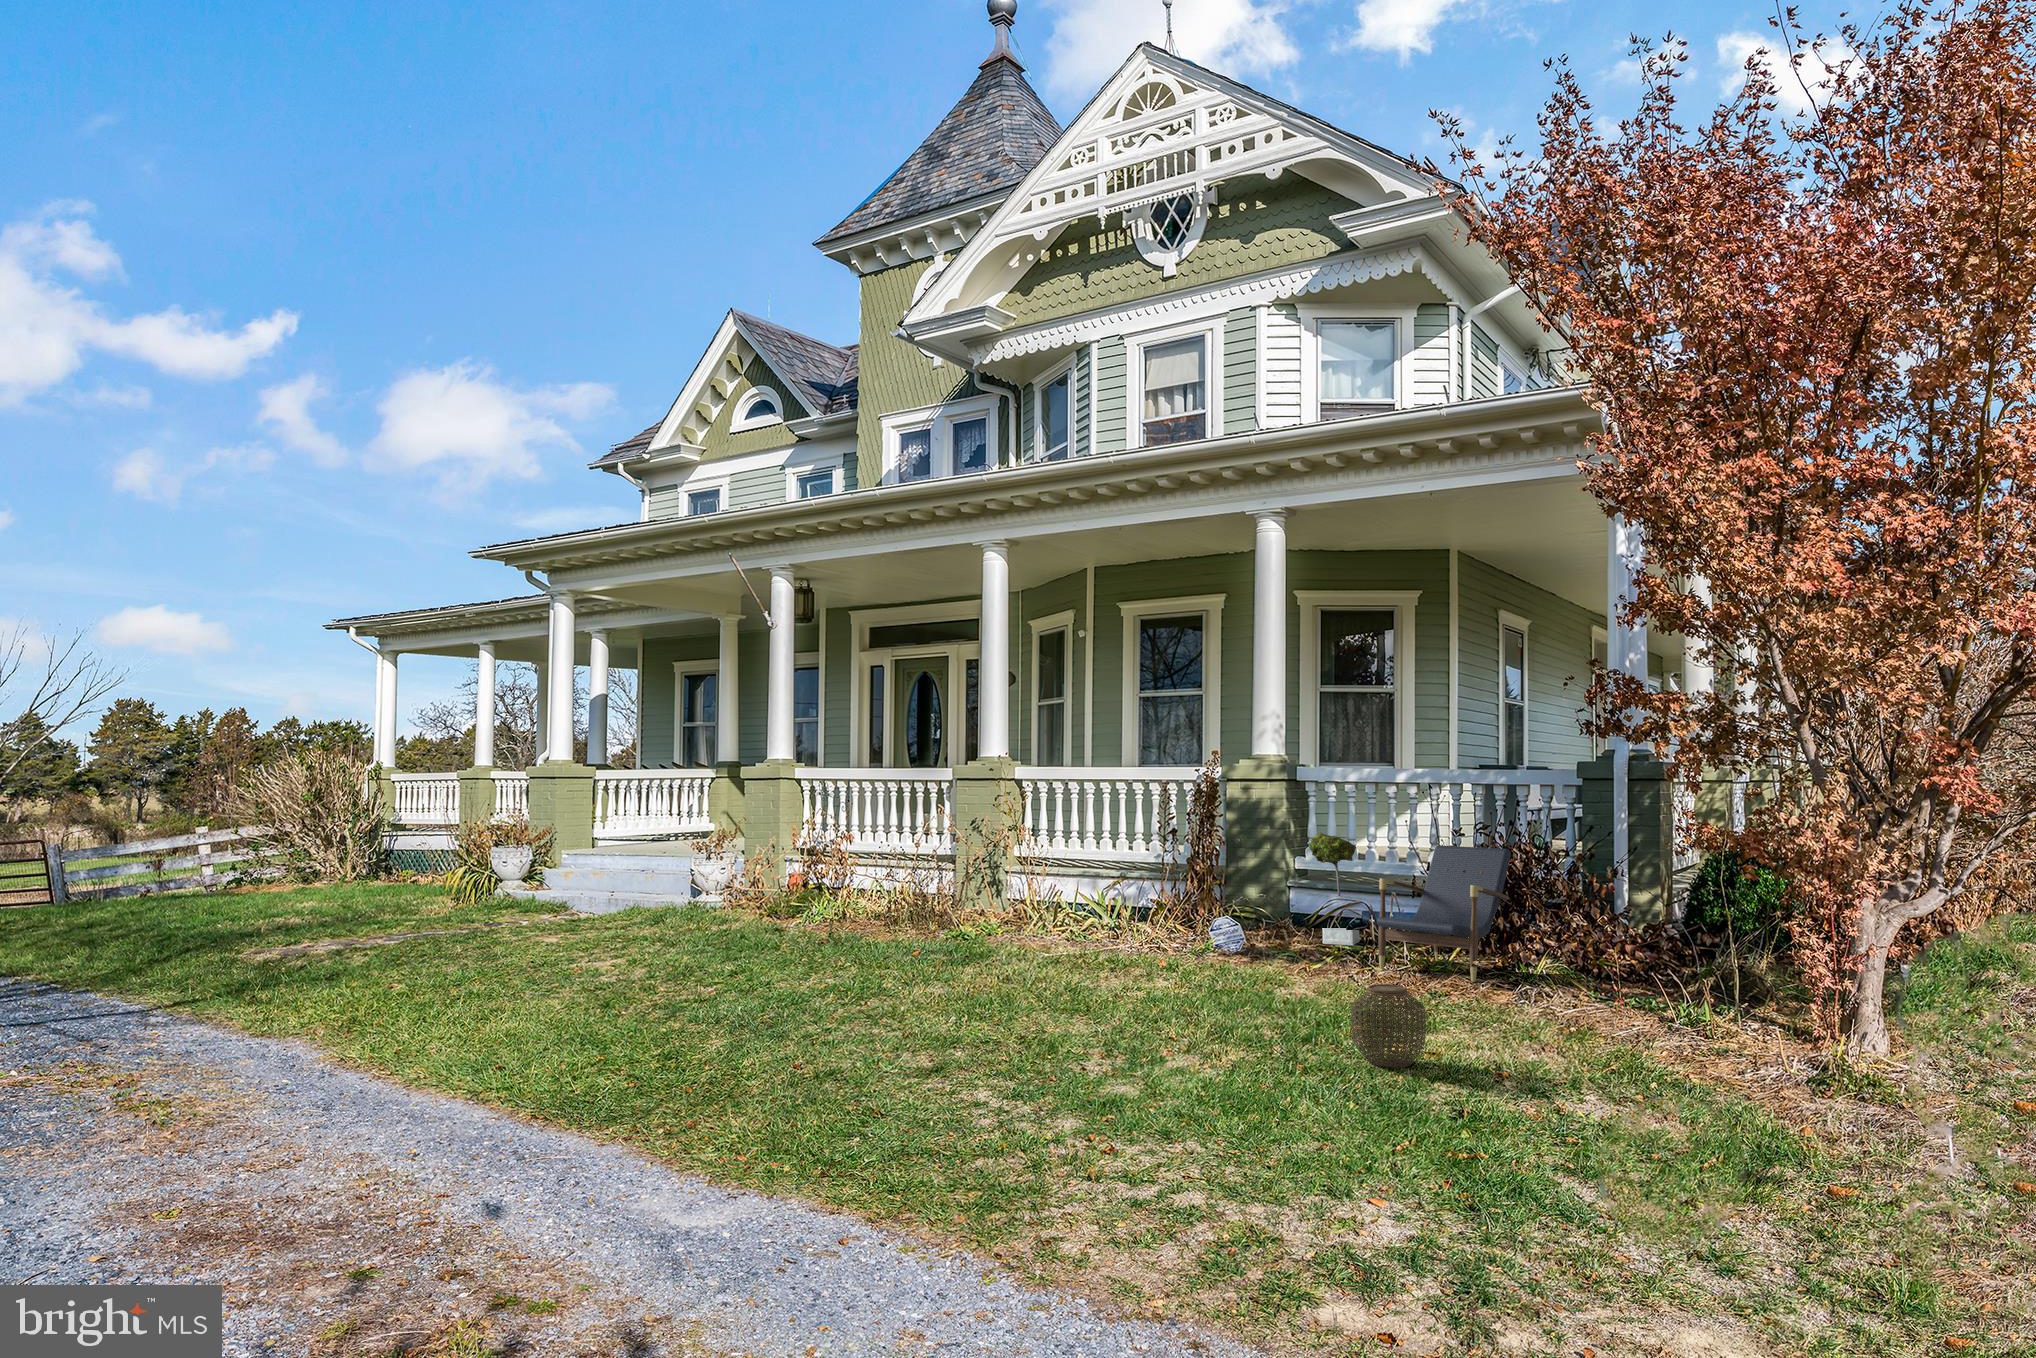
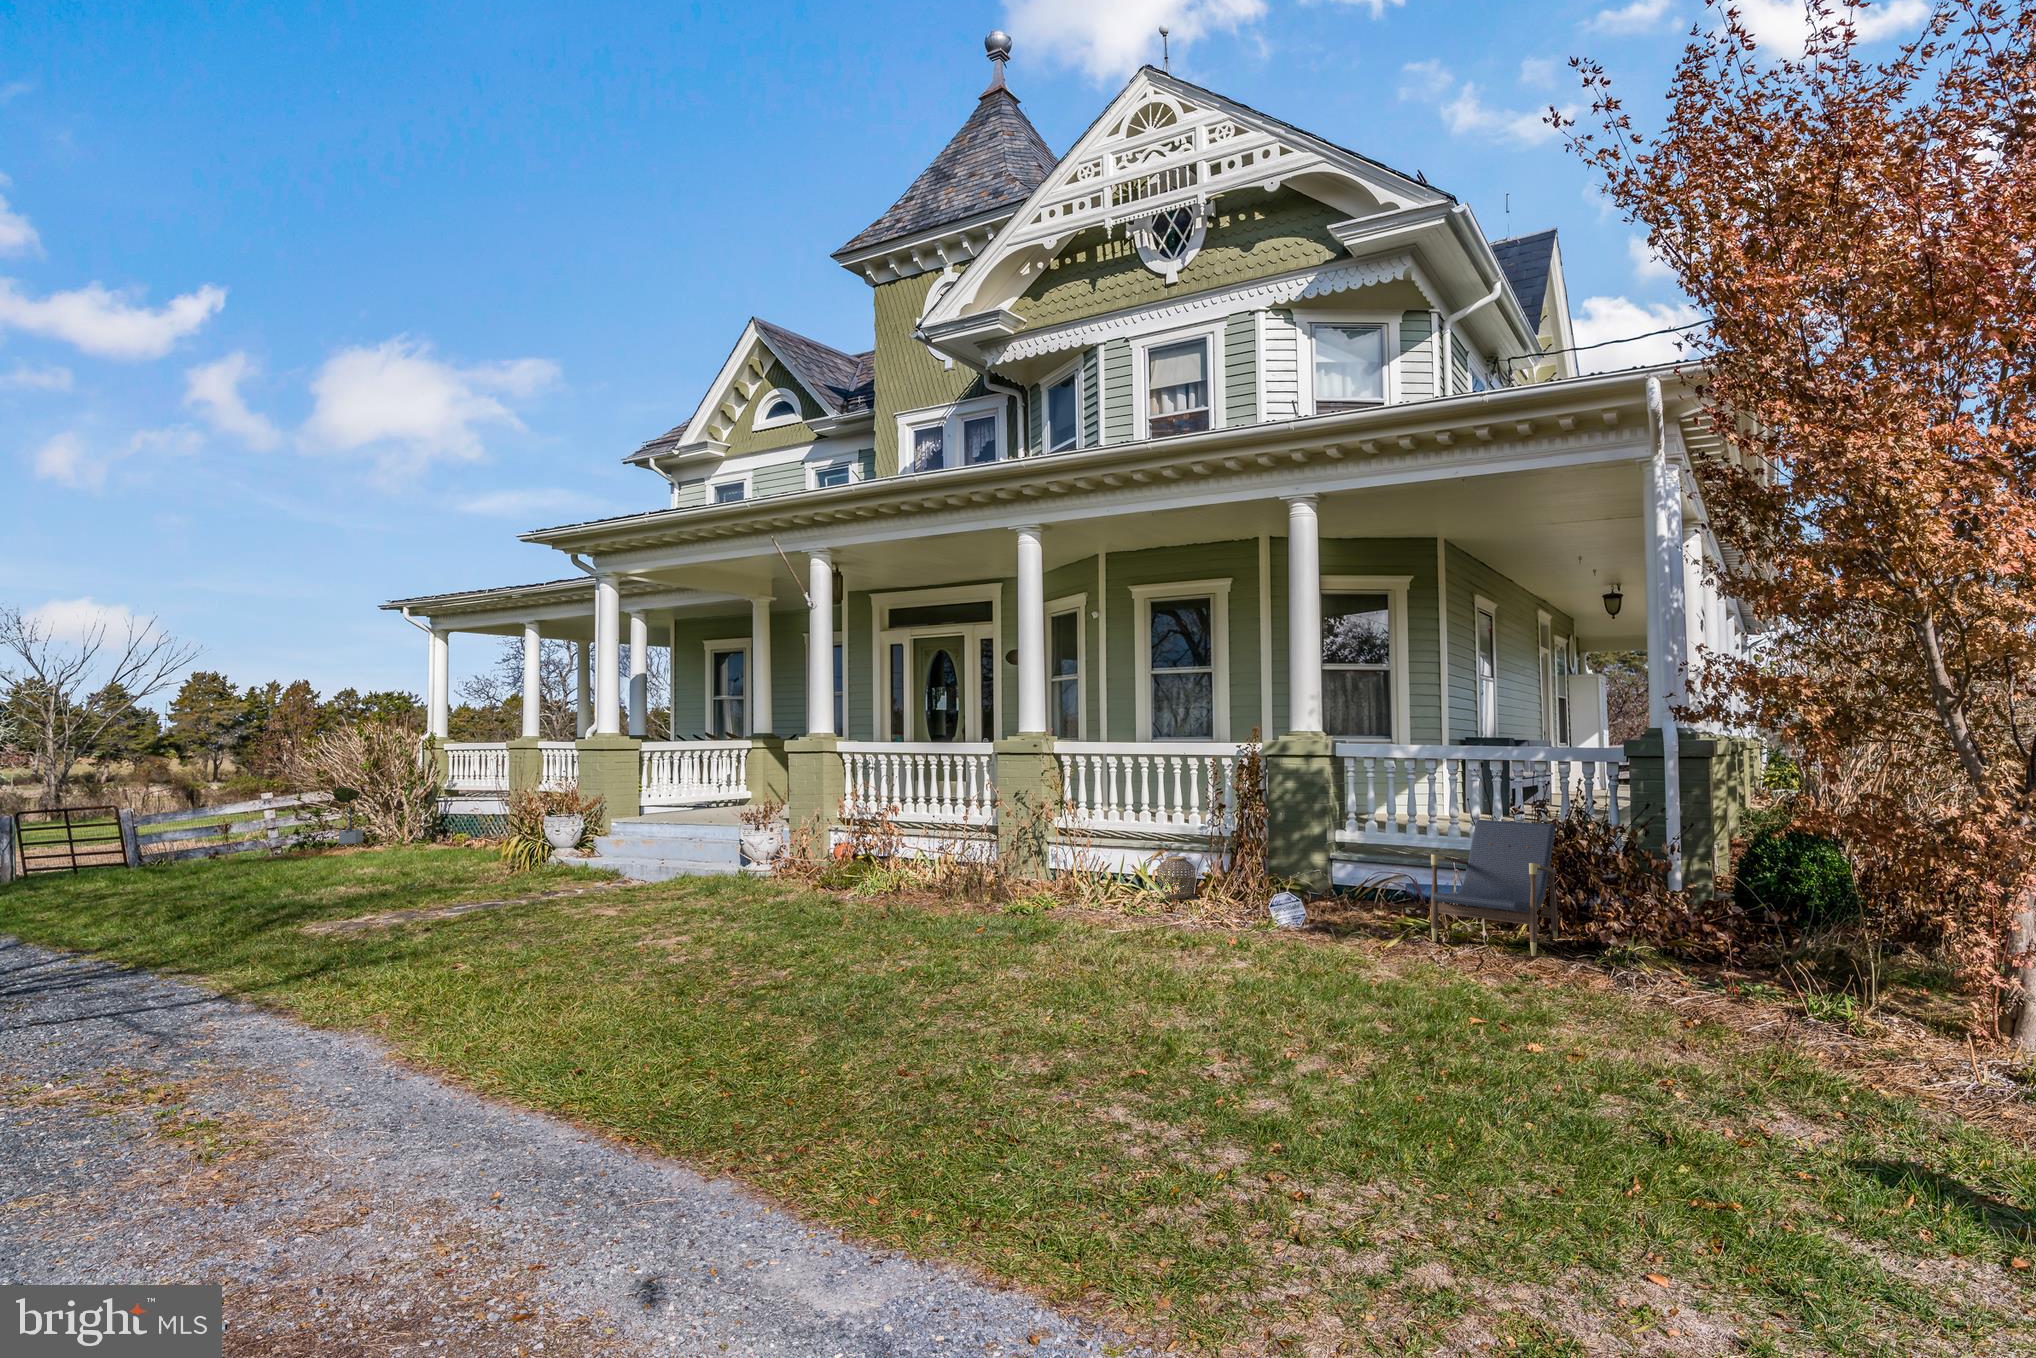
potted tree: present [1309,832,1359,945] -> present [333,786,363,844]
woven basket: present [1351,984,1426,1068] -> present [1157,856,1196,899]

